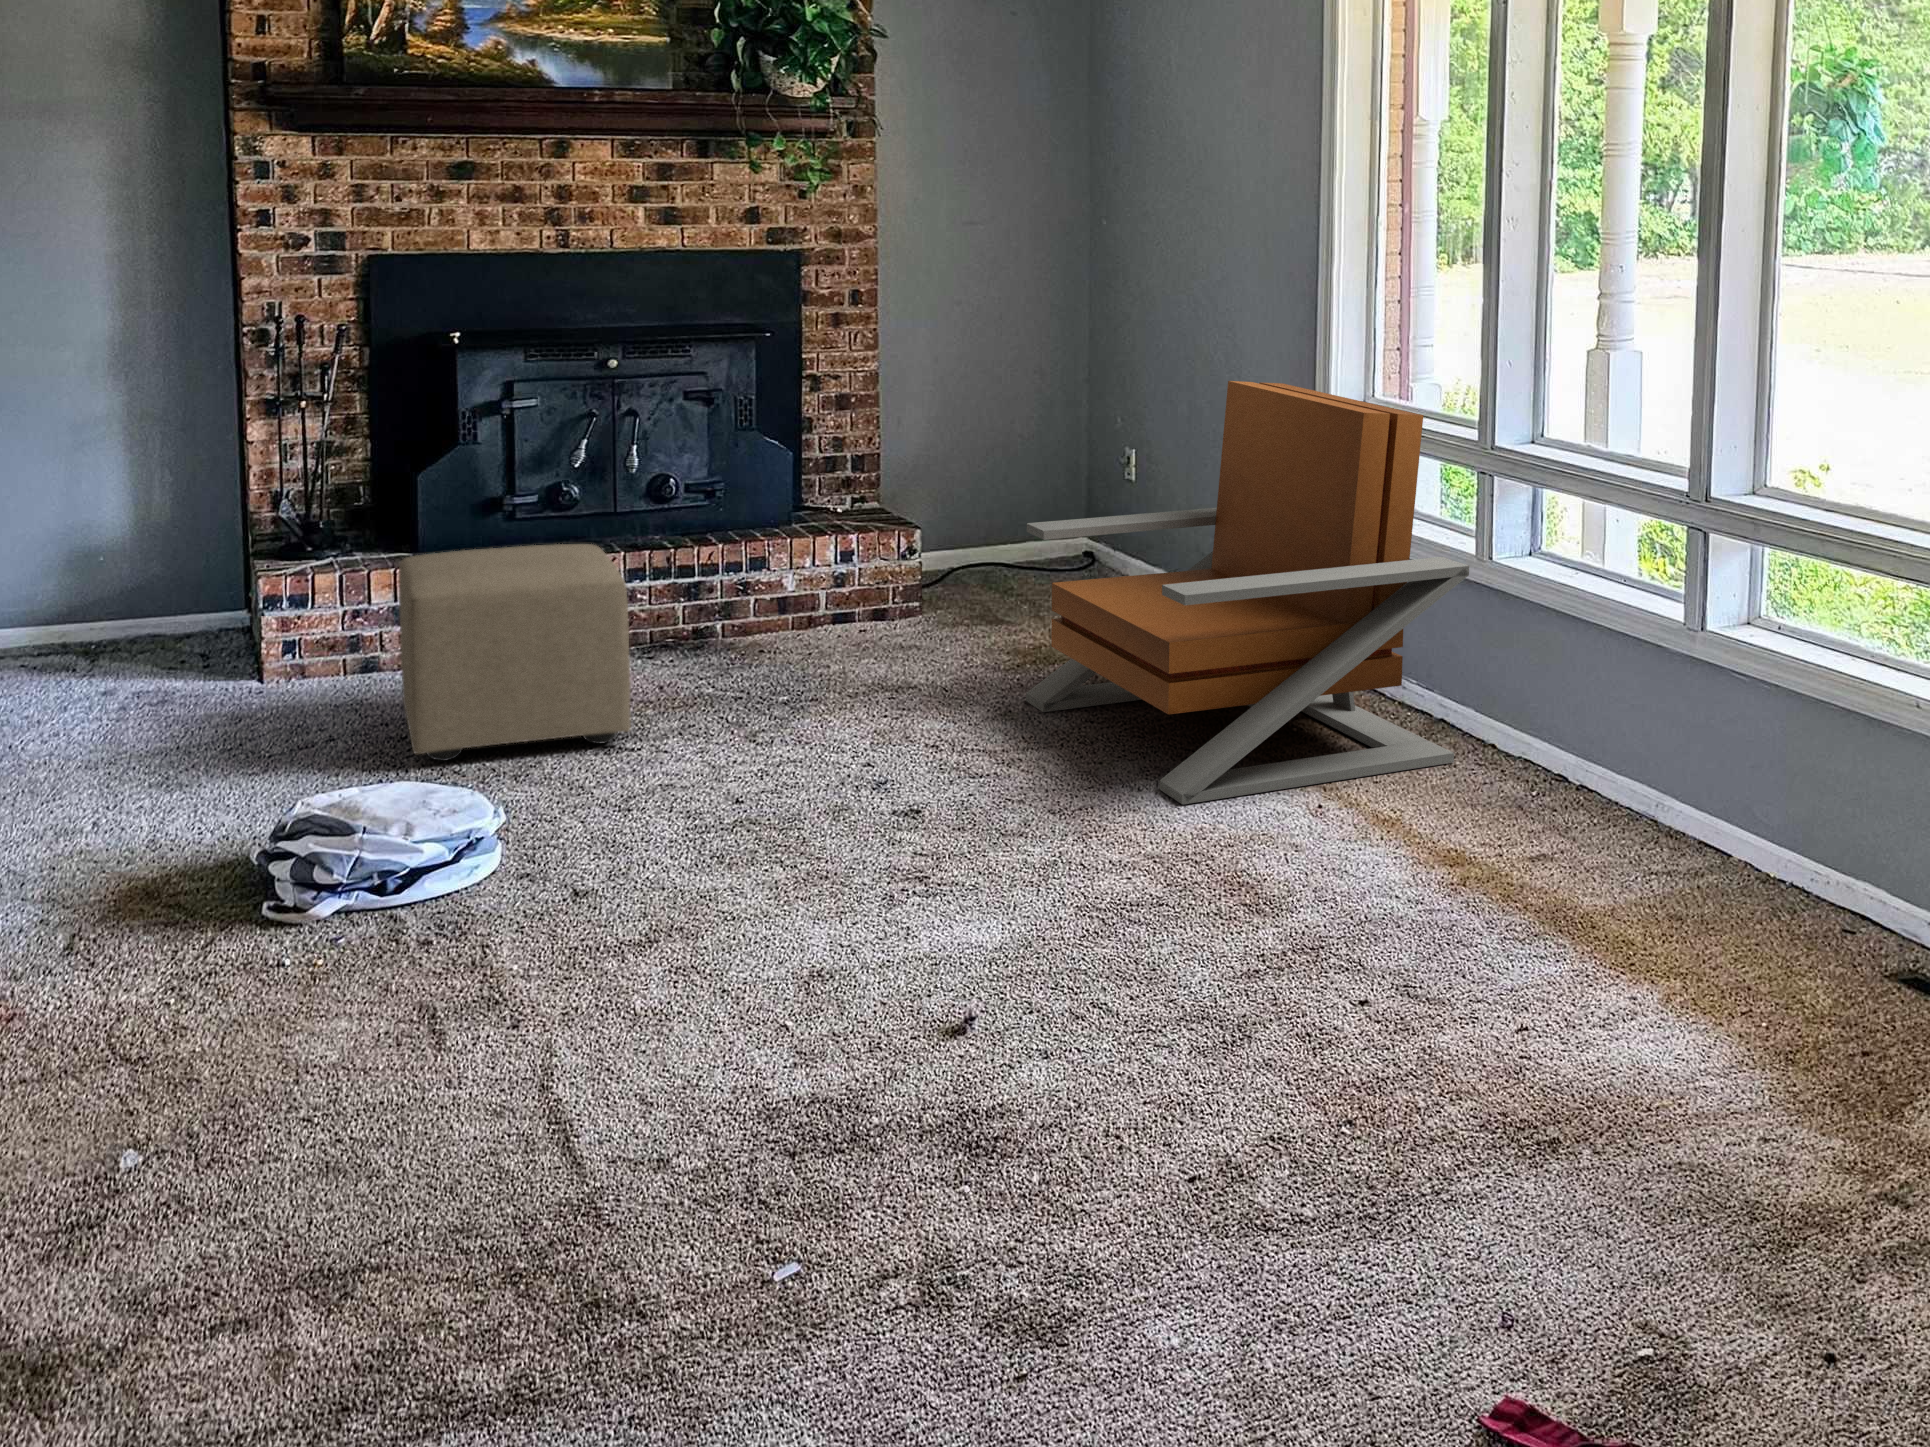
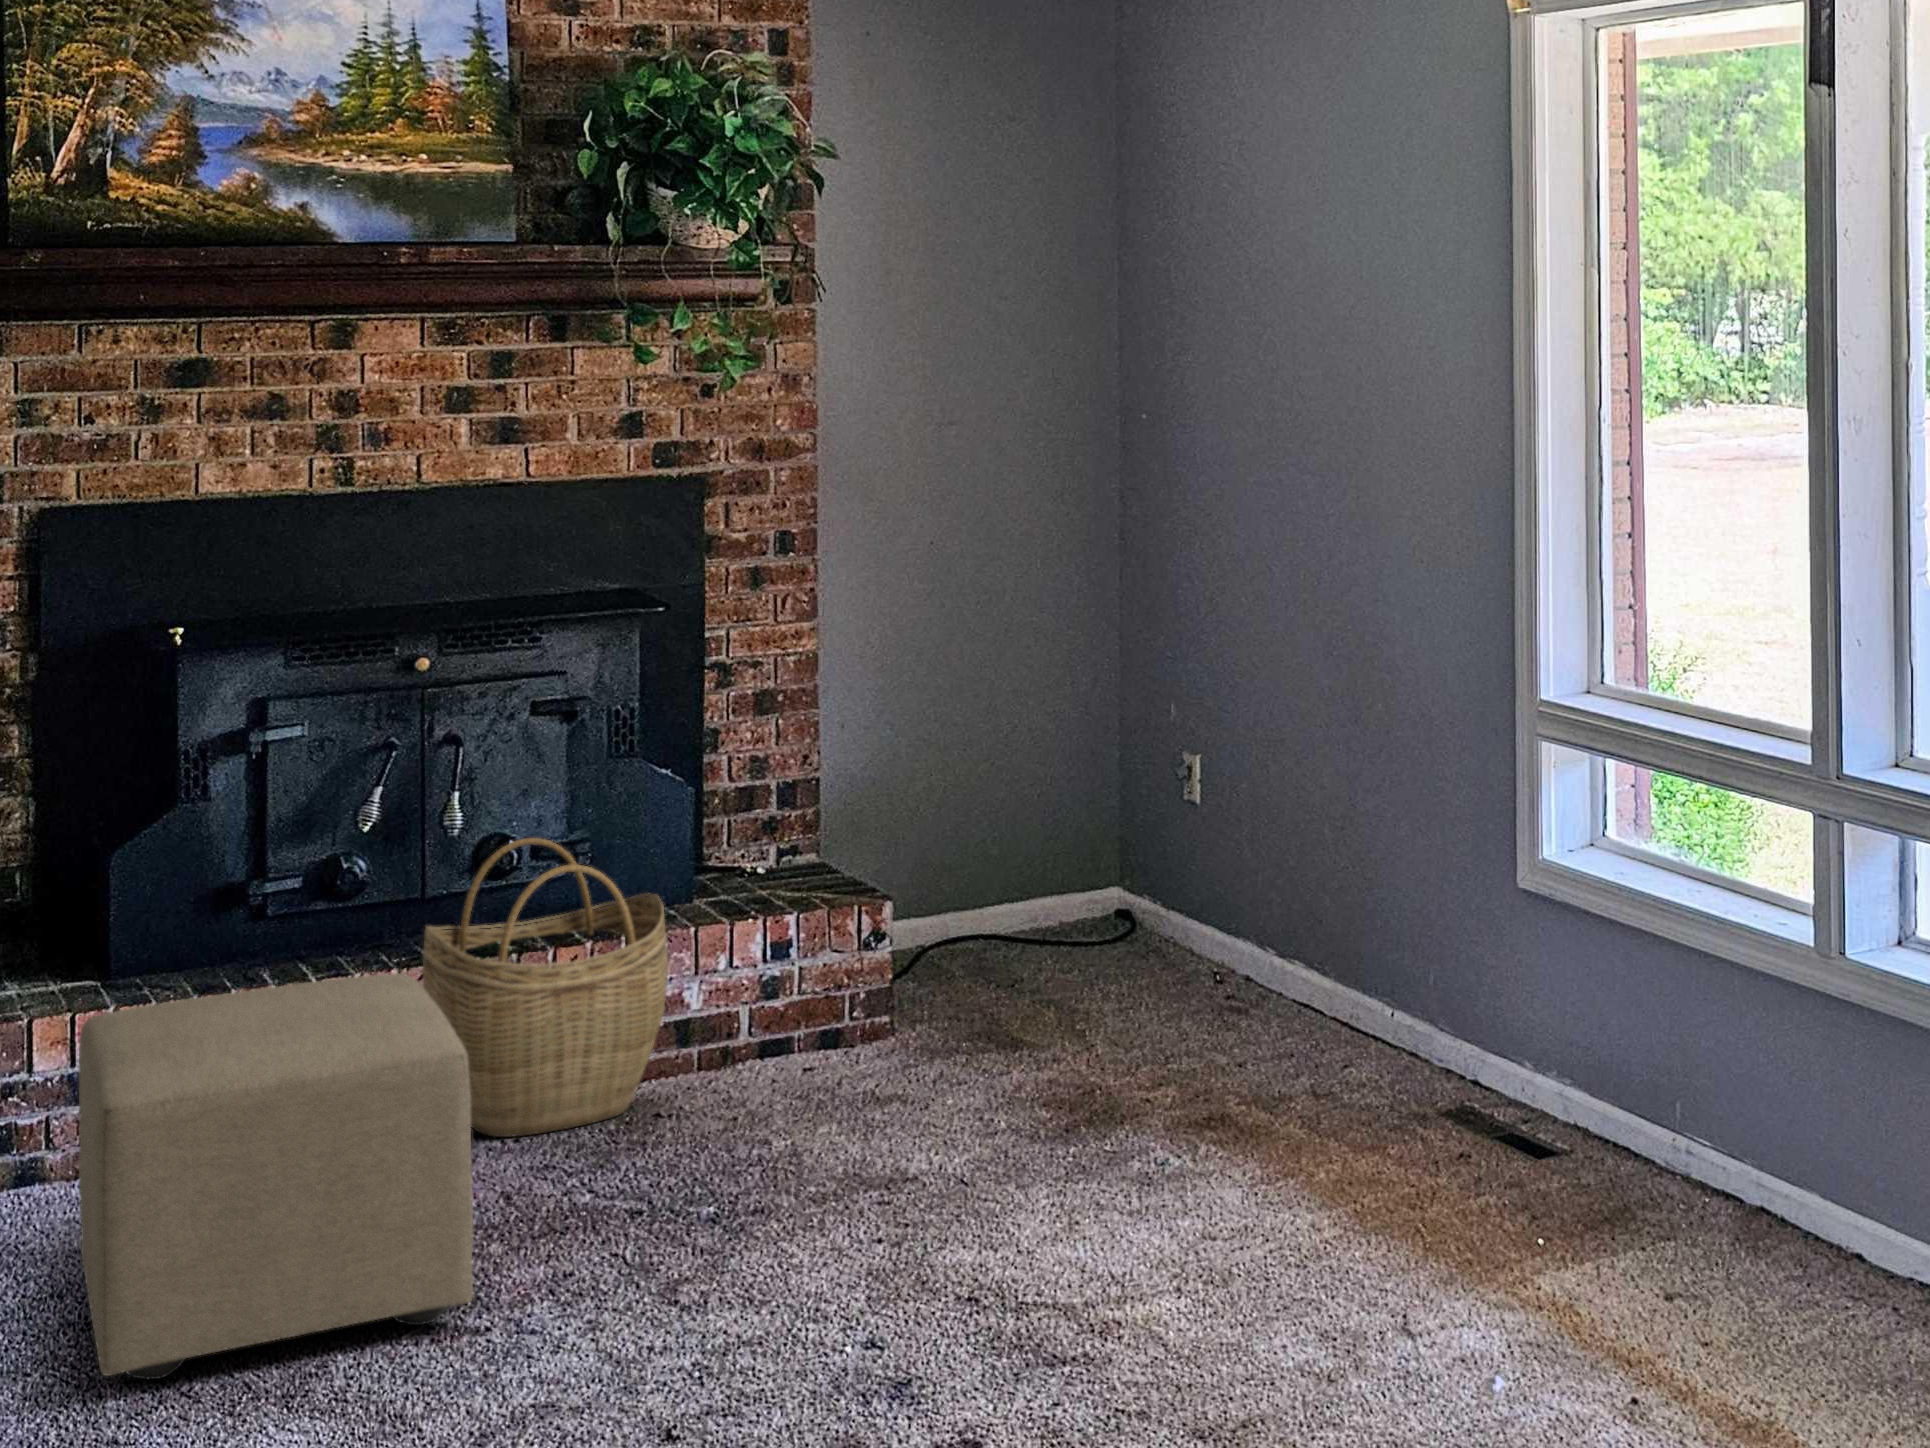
lounge chair: present [1026,381,1469,805] -> none [1099,674,1816,1401]
woven basket: none [610,476,765,659] -> present [423,838,668,1137]

